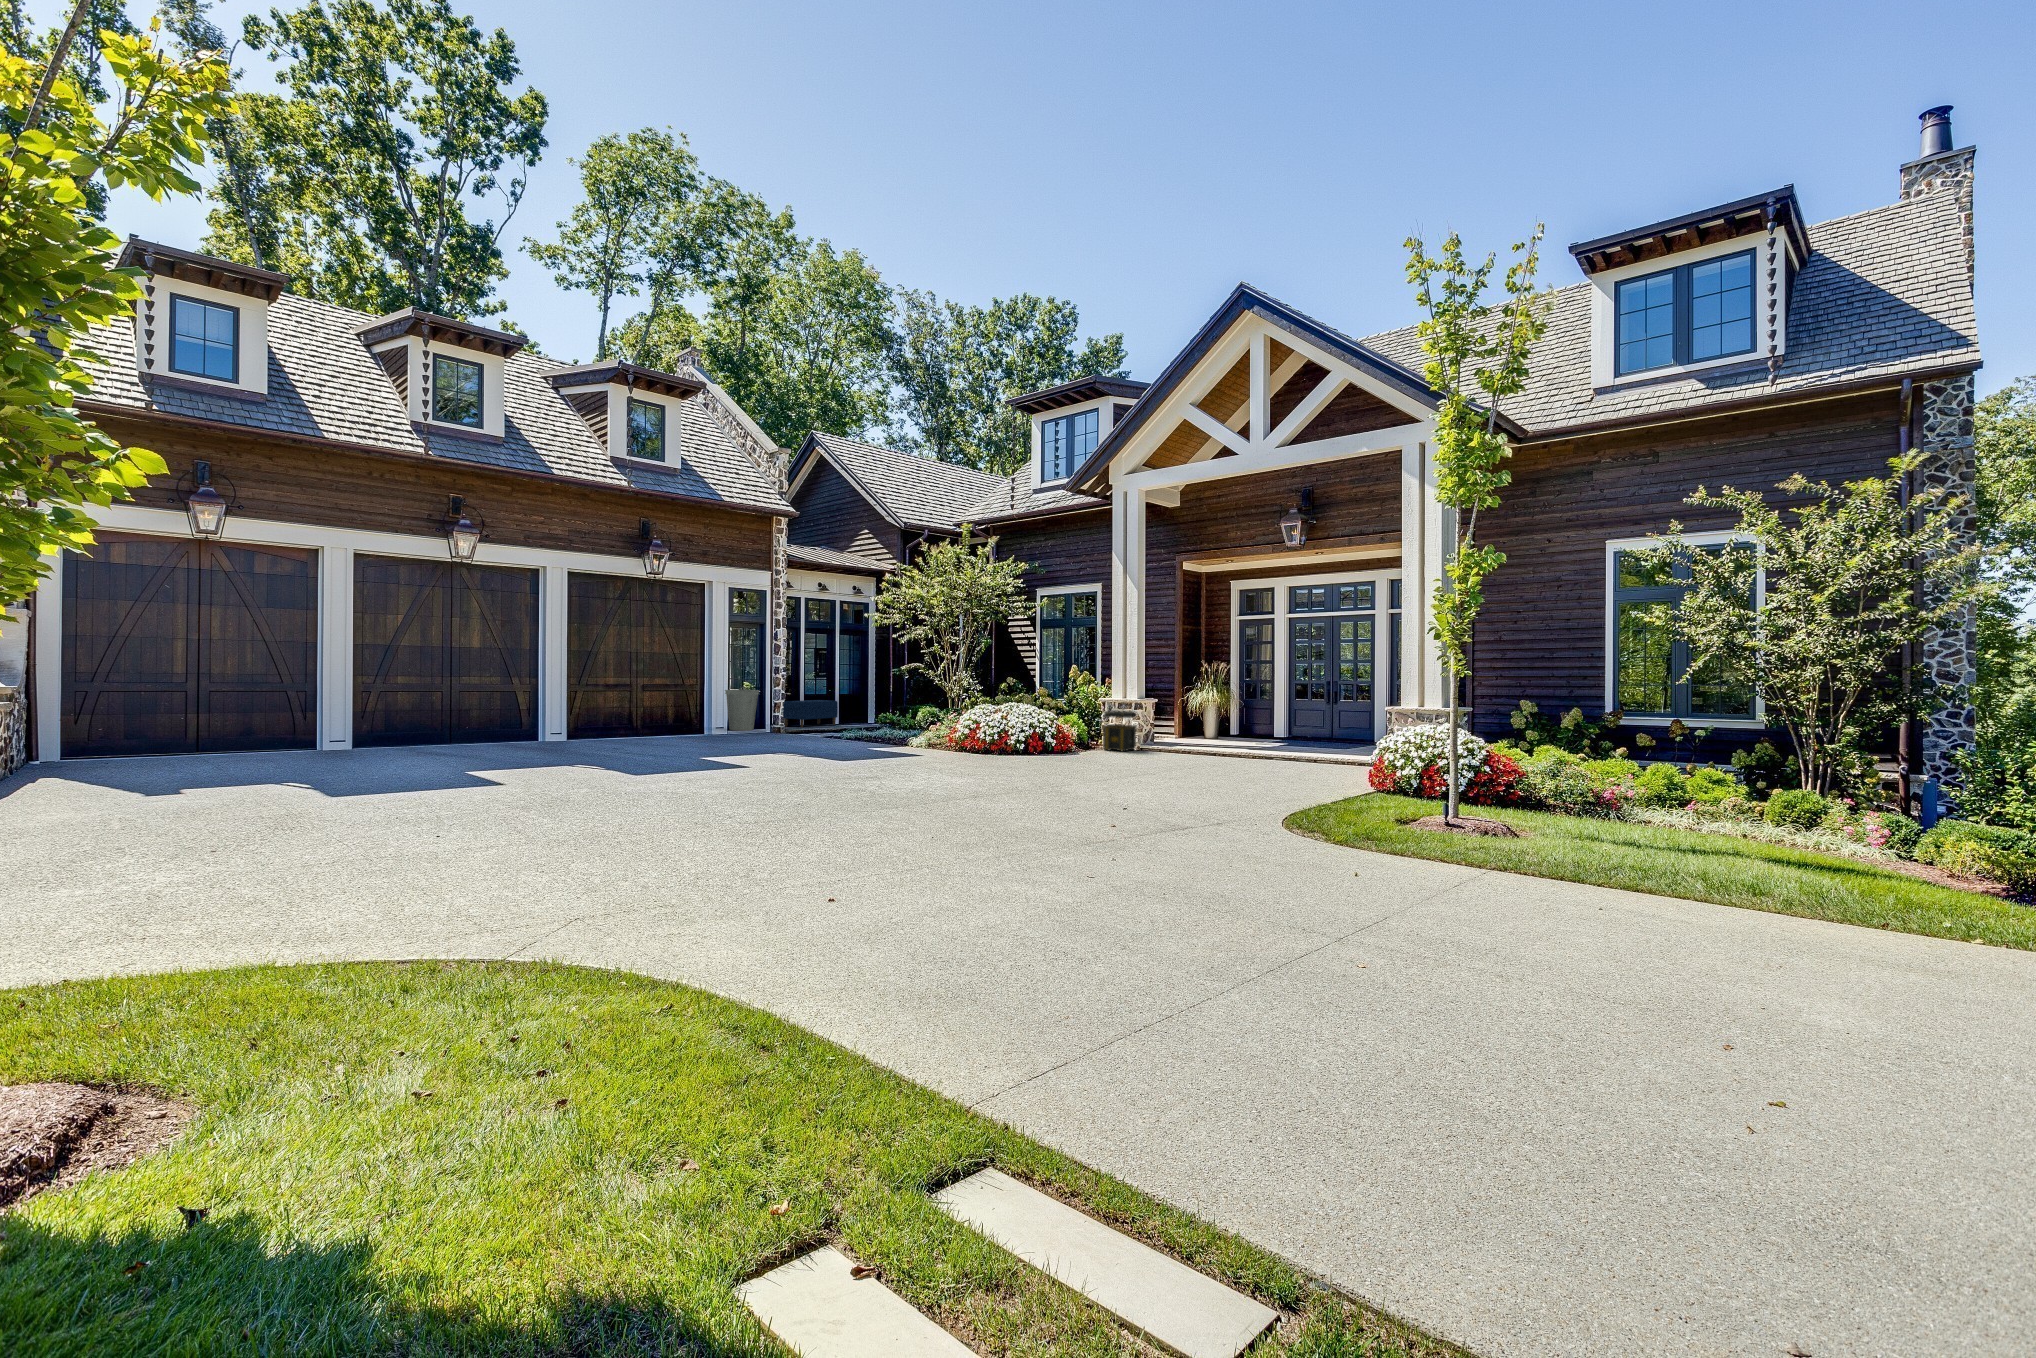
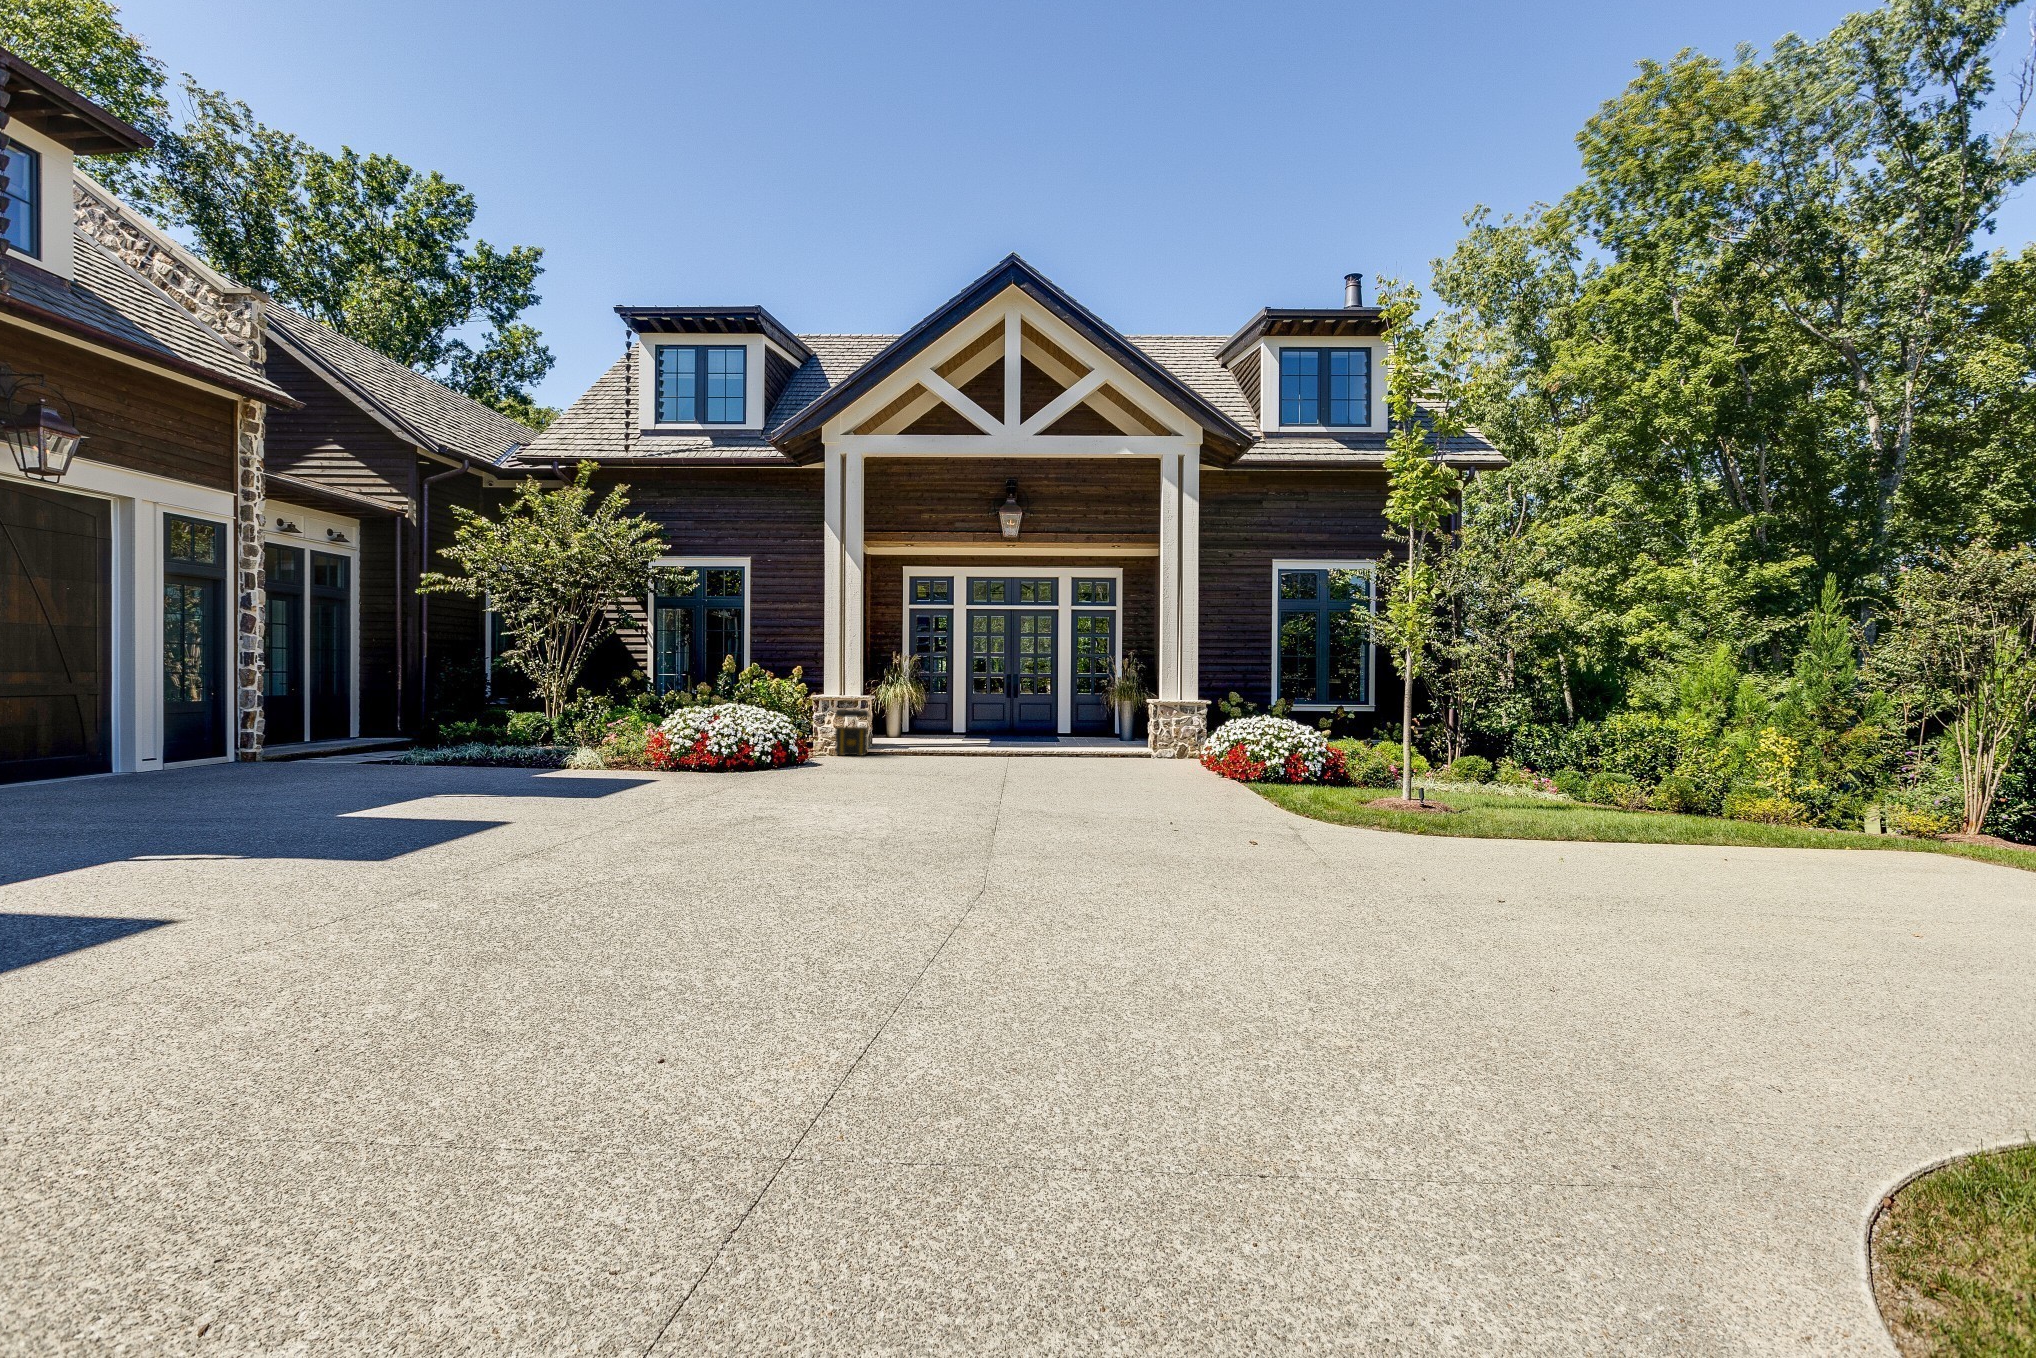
trash can: present [725,687,759,731] -> none [157,689,237,765]
bench: present [783,700,838,728] -> none [259,706,349,752]

